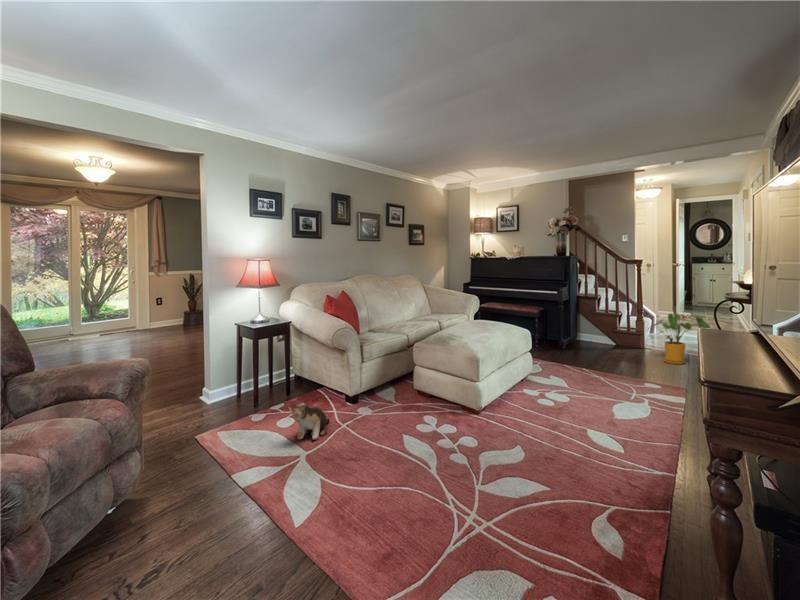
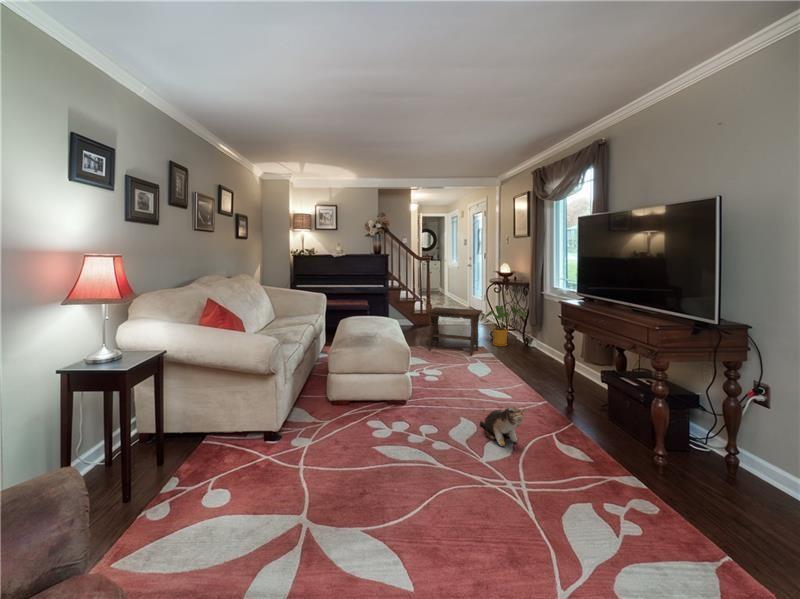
footstool: none [569,312,640,368] -> present [426,307,483,355]
plush toy: present [288,403,330,440] -> present [480,406,526,446]

